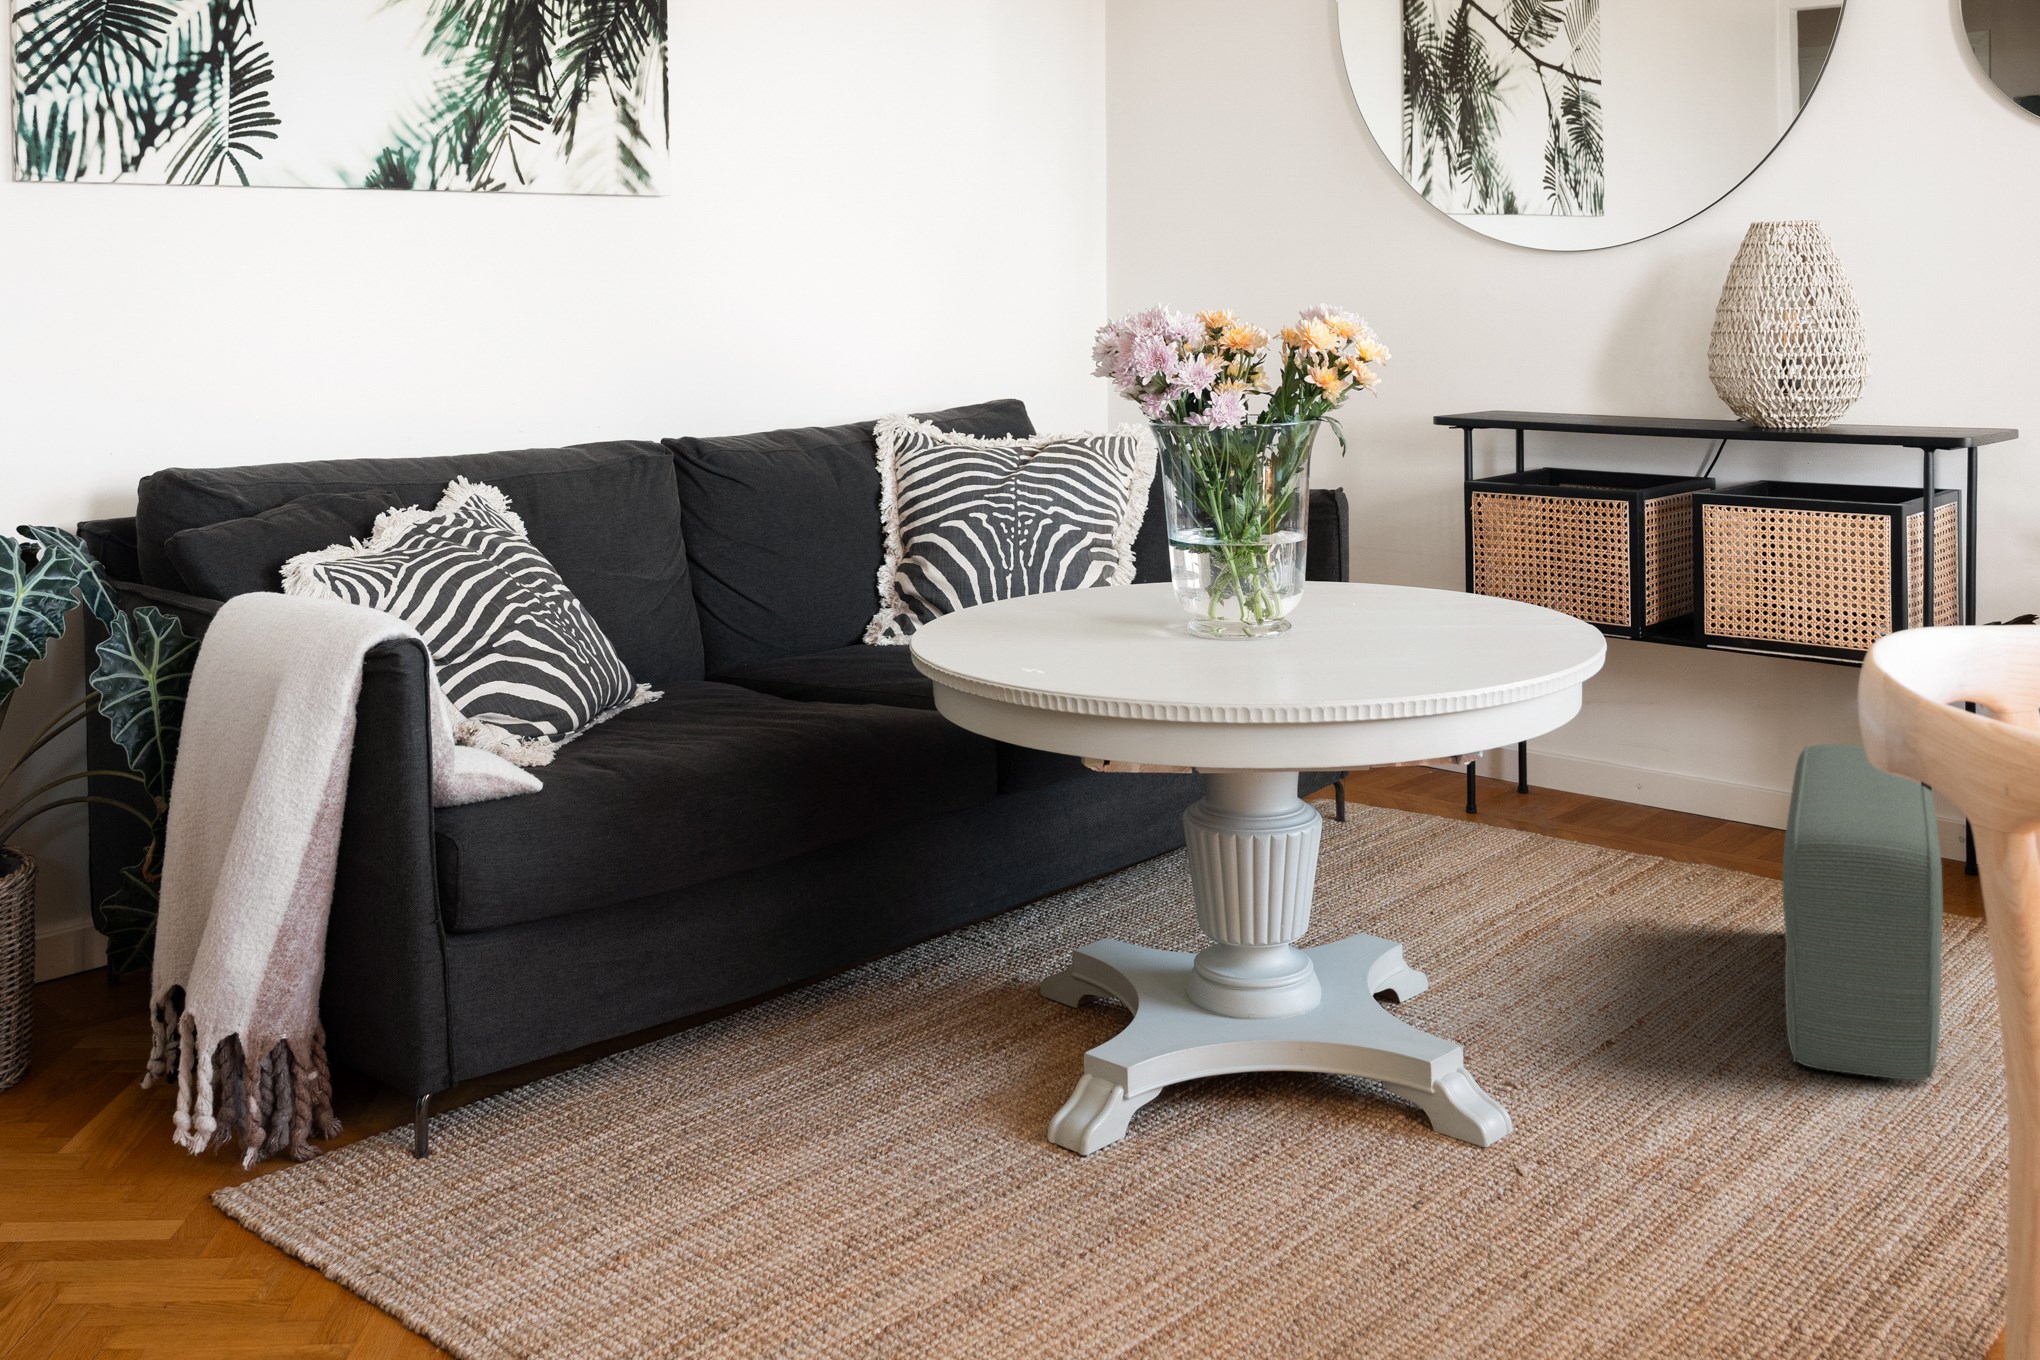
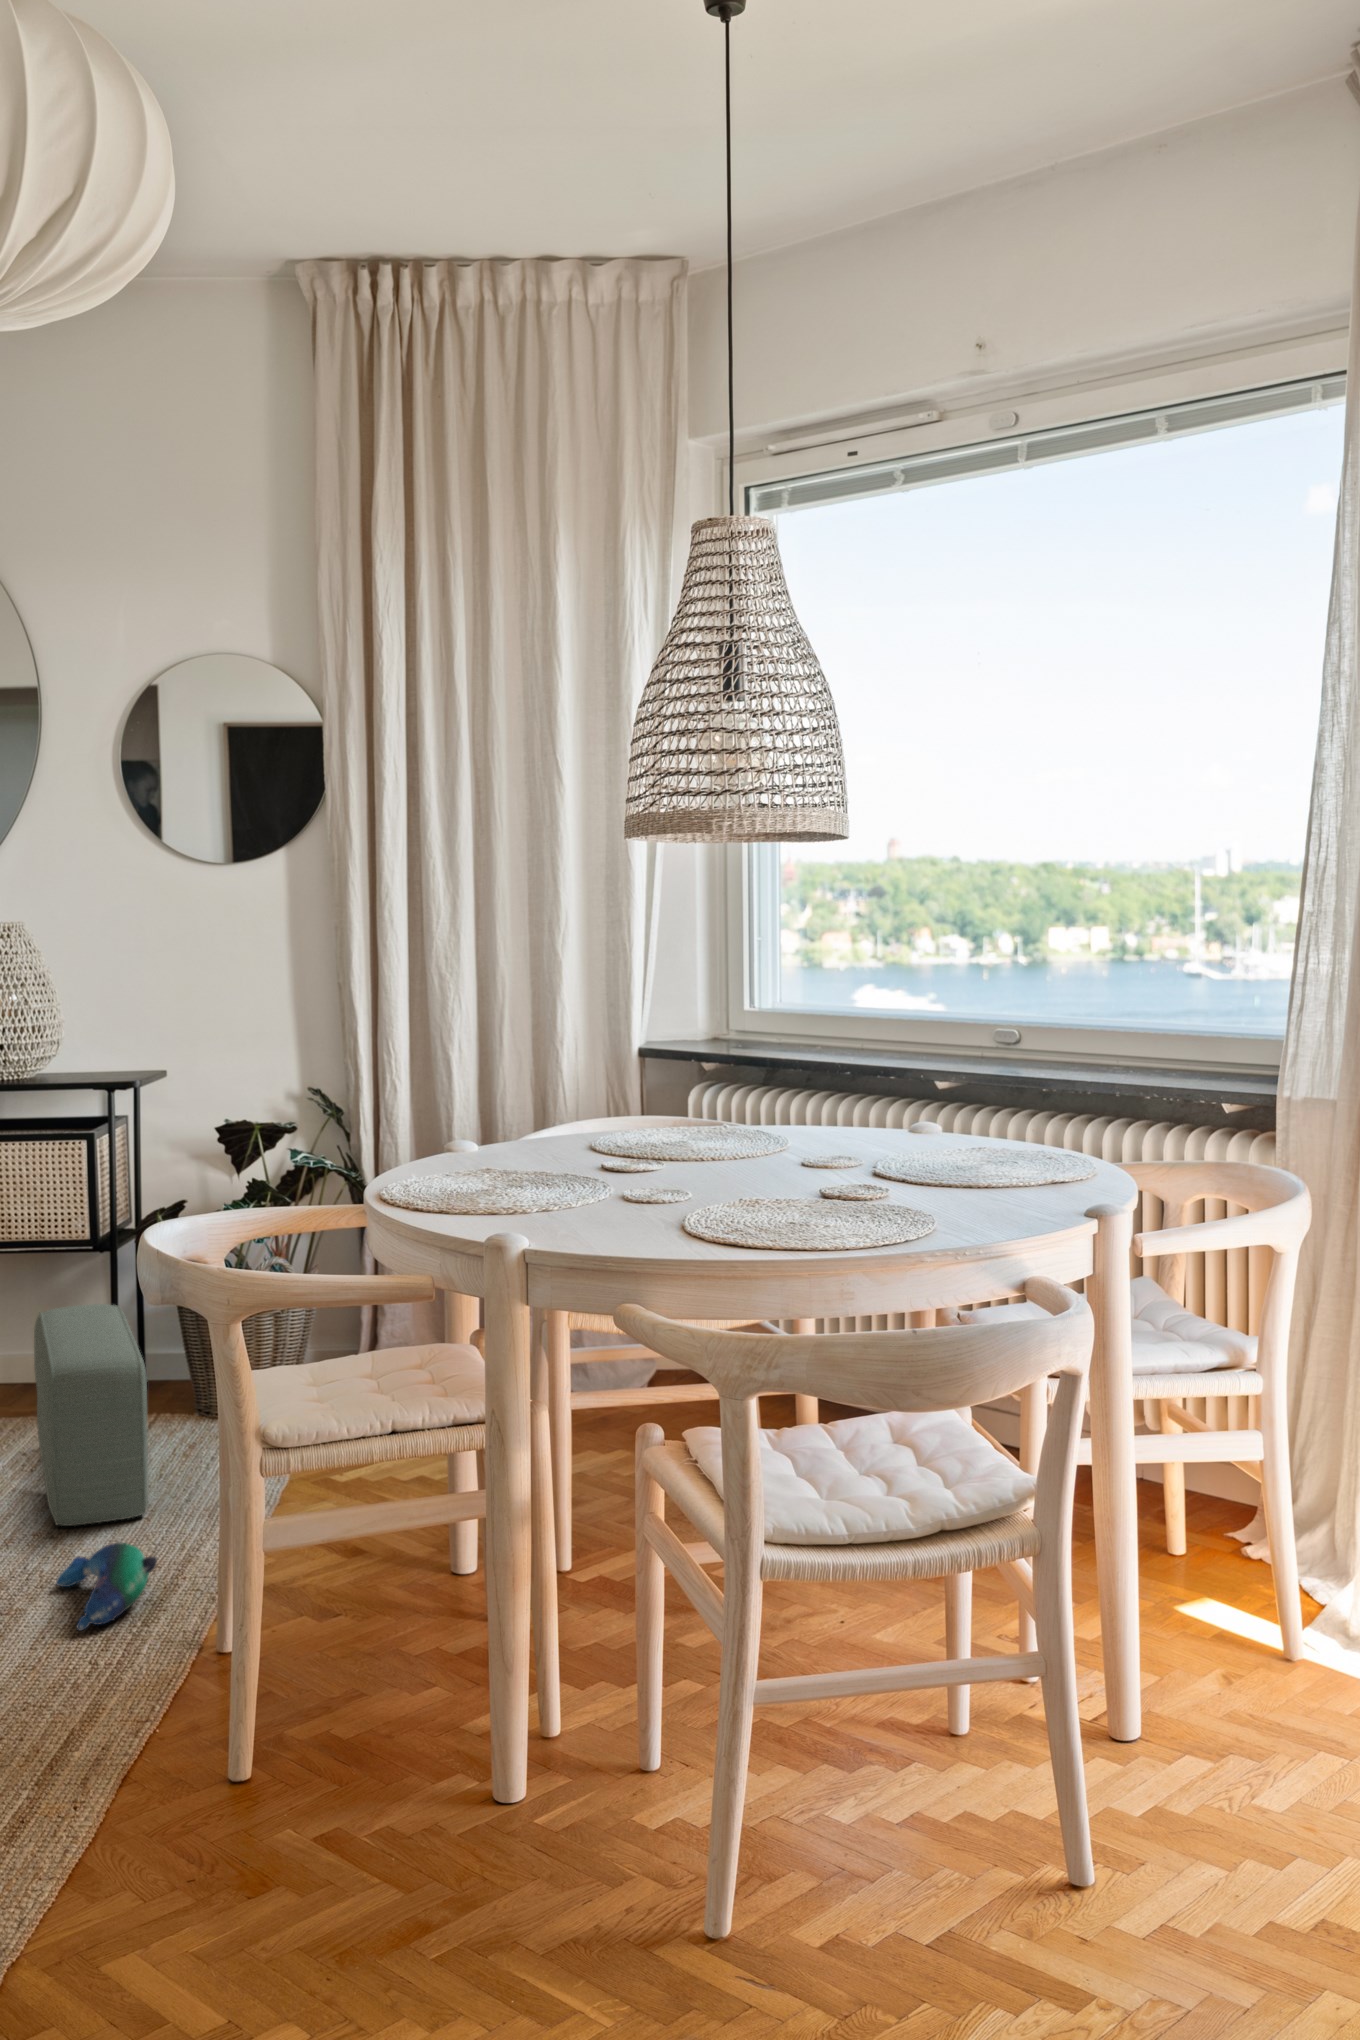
plush toy: none [1769,1128,1925,1259] -> present [56,1543,157,1631]

